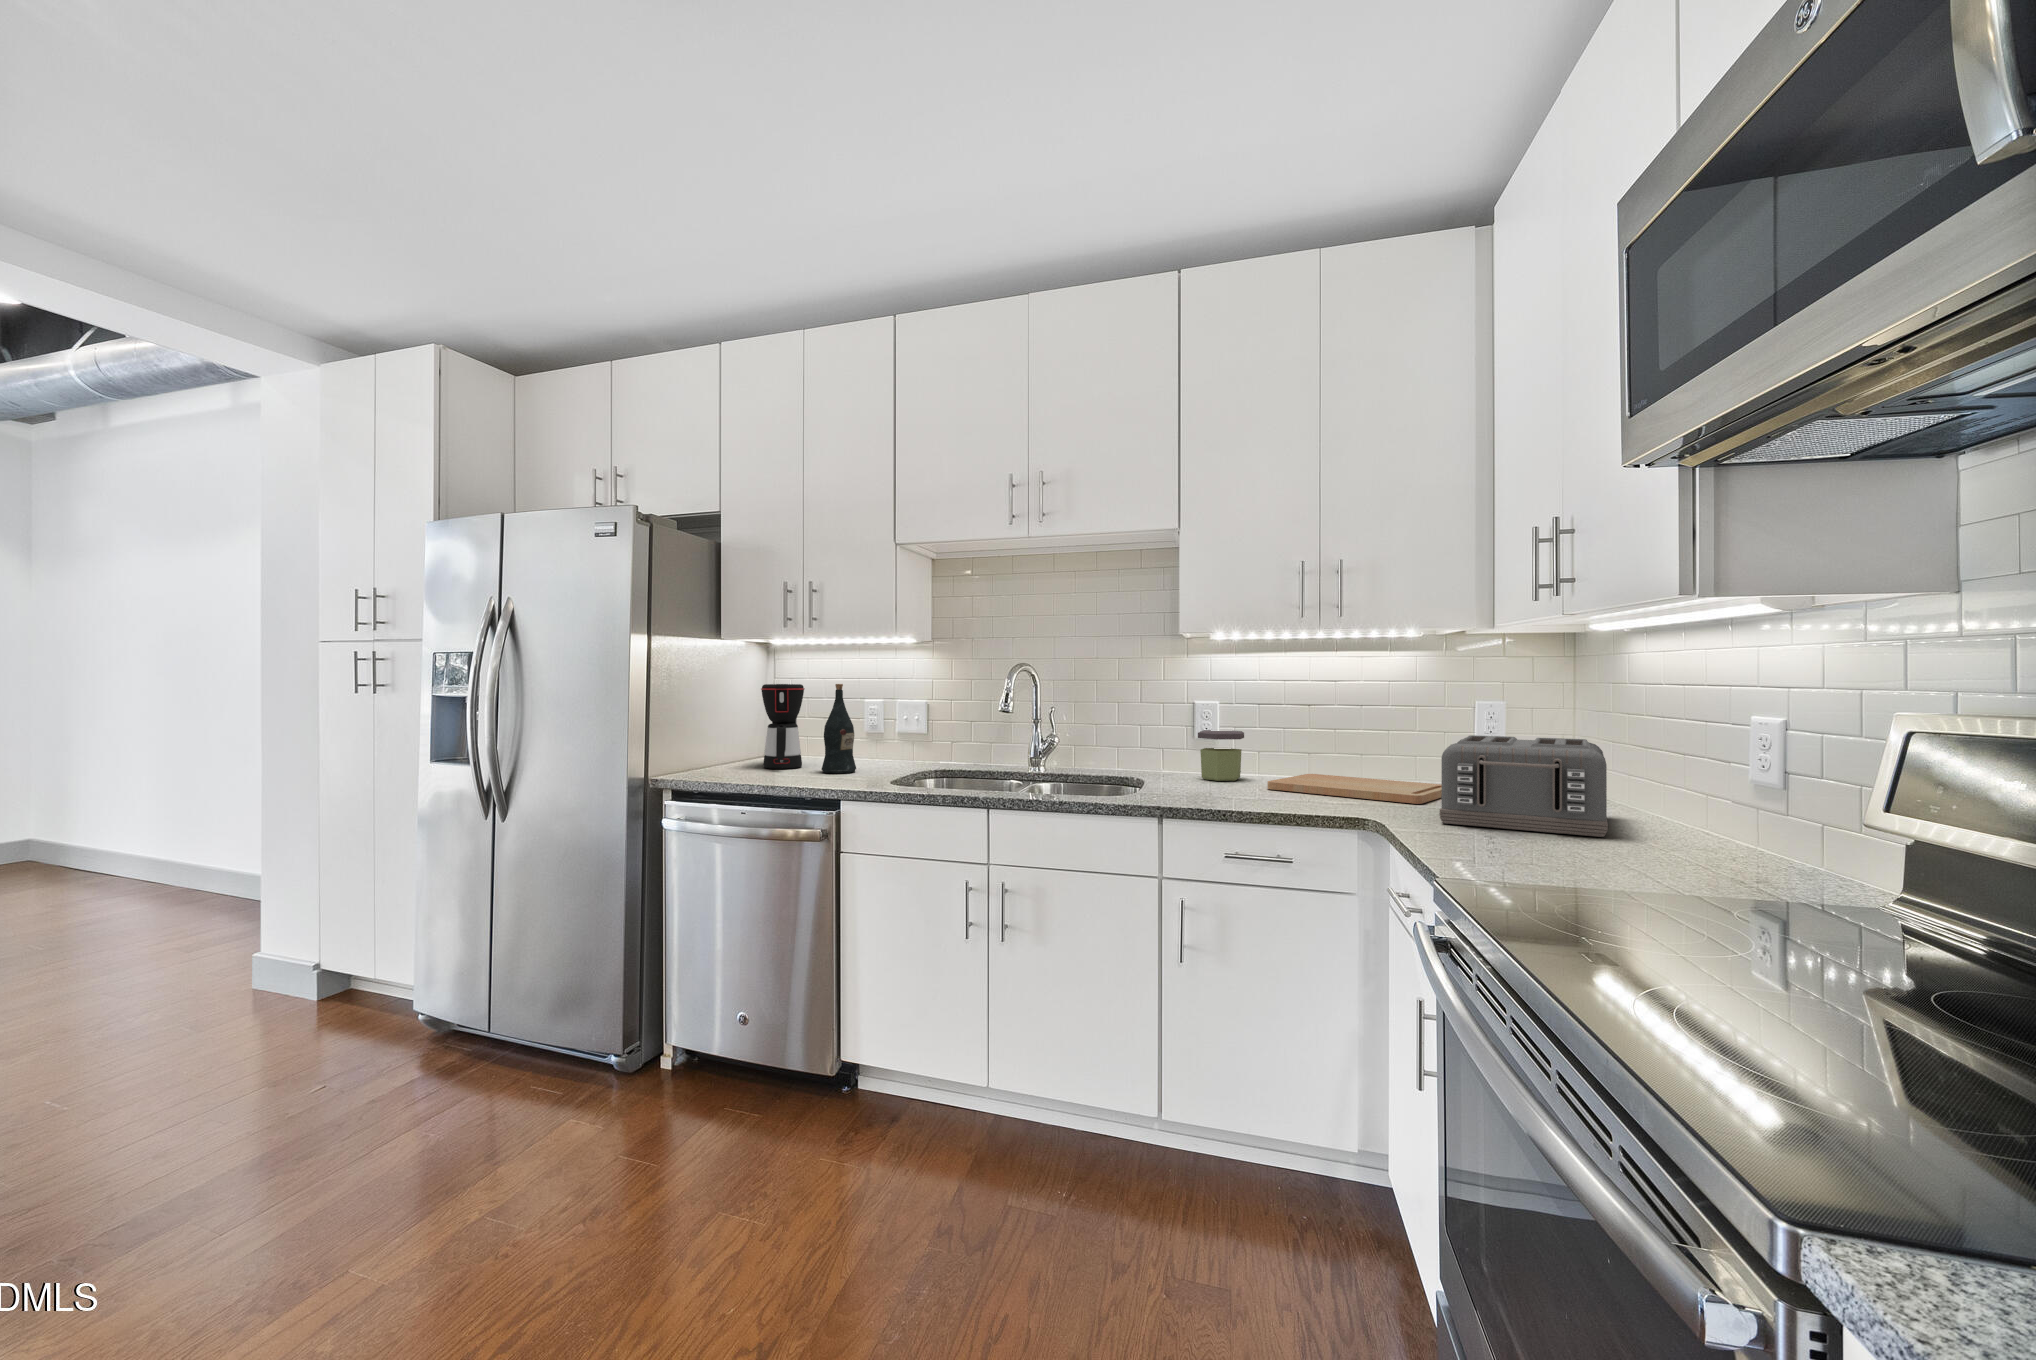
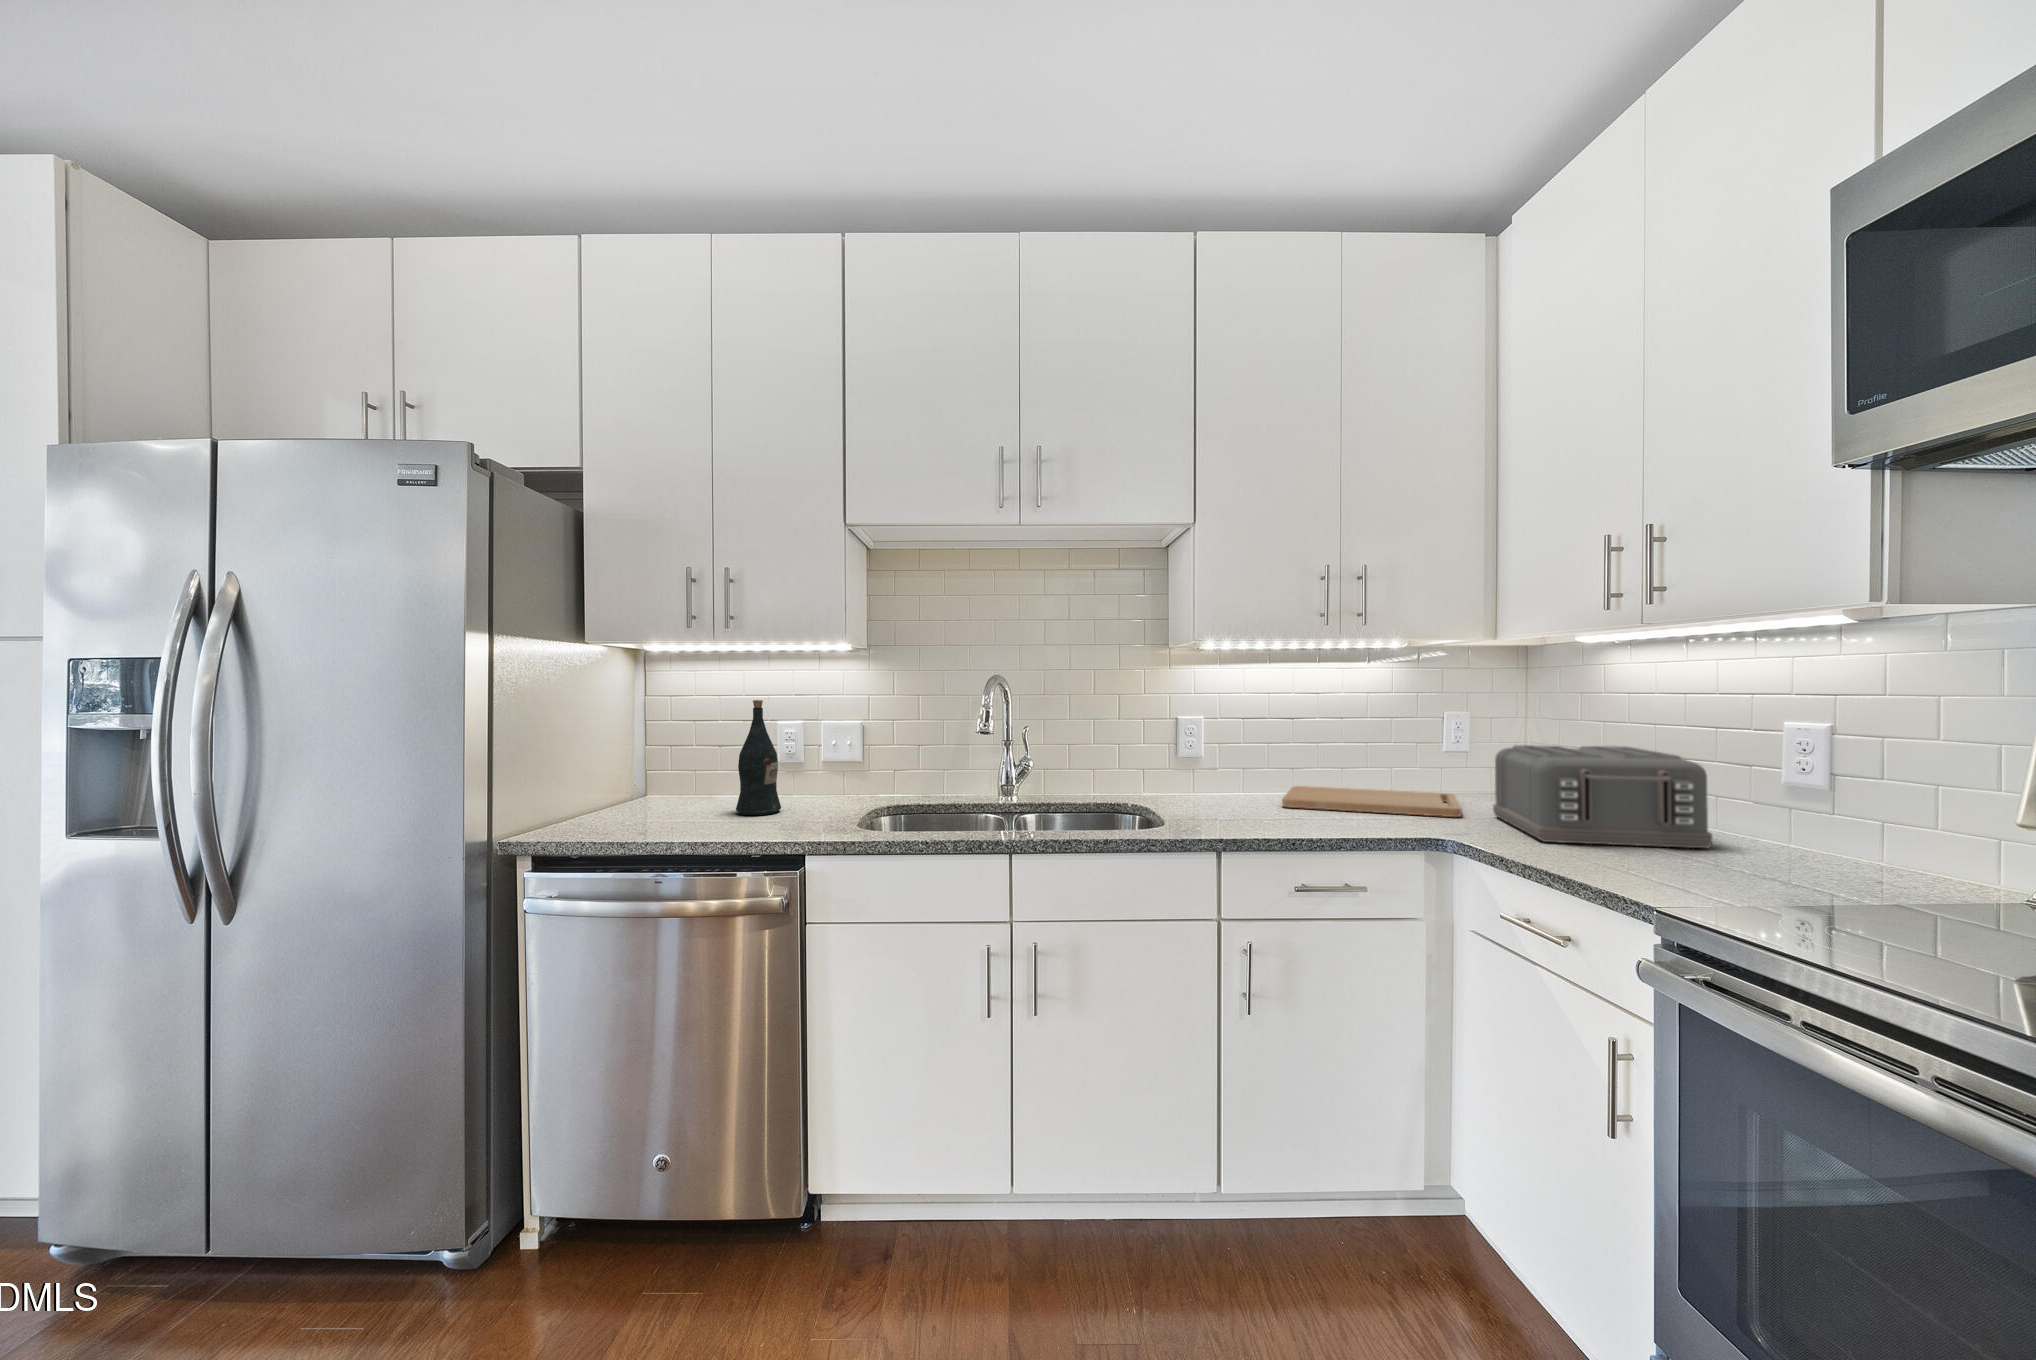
coffee maker: present [761,684,805,769] -> none [638,701,698,813]
jar: present [1198,730,1244,781] -> none [1185,743,1234,799]

